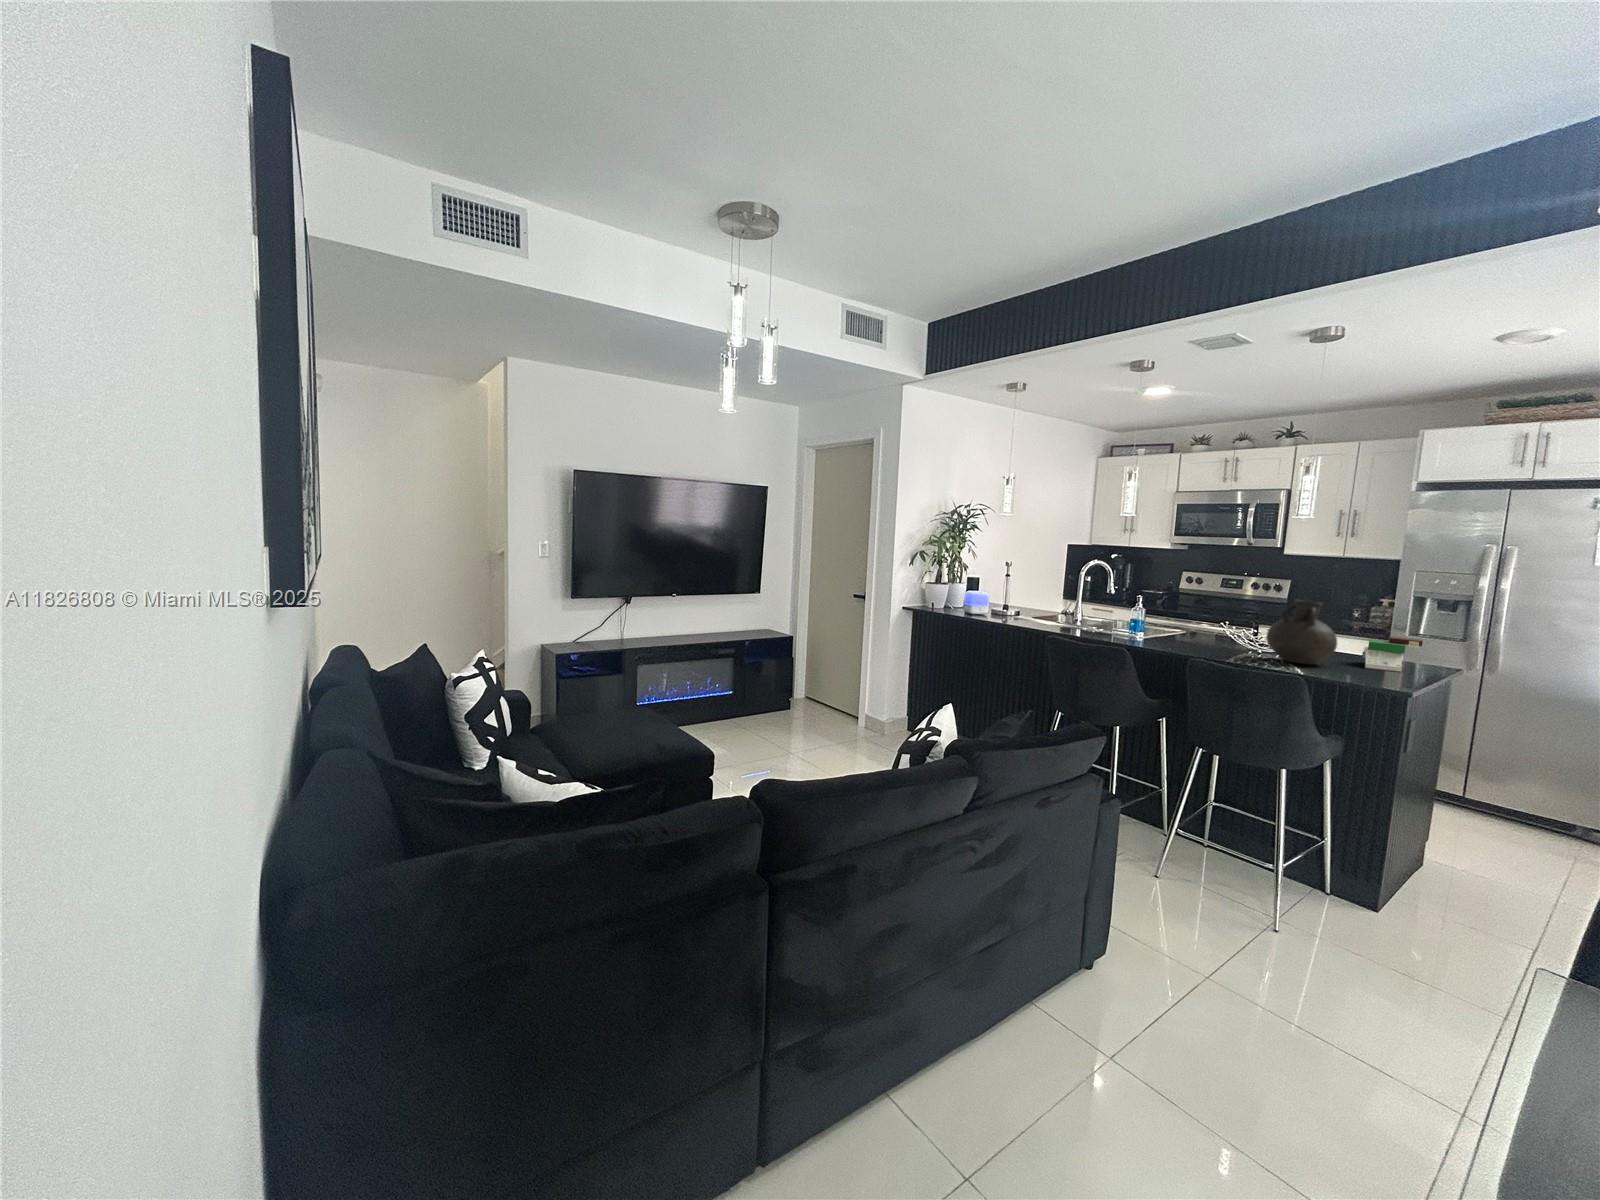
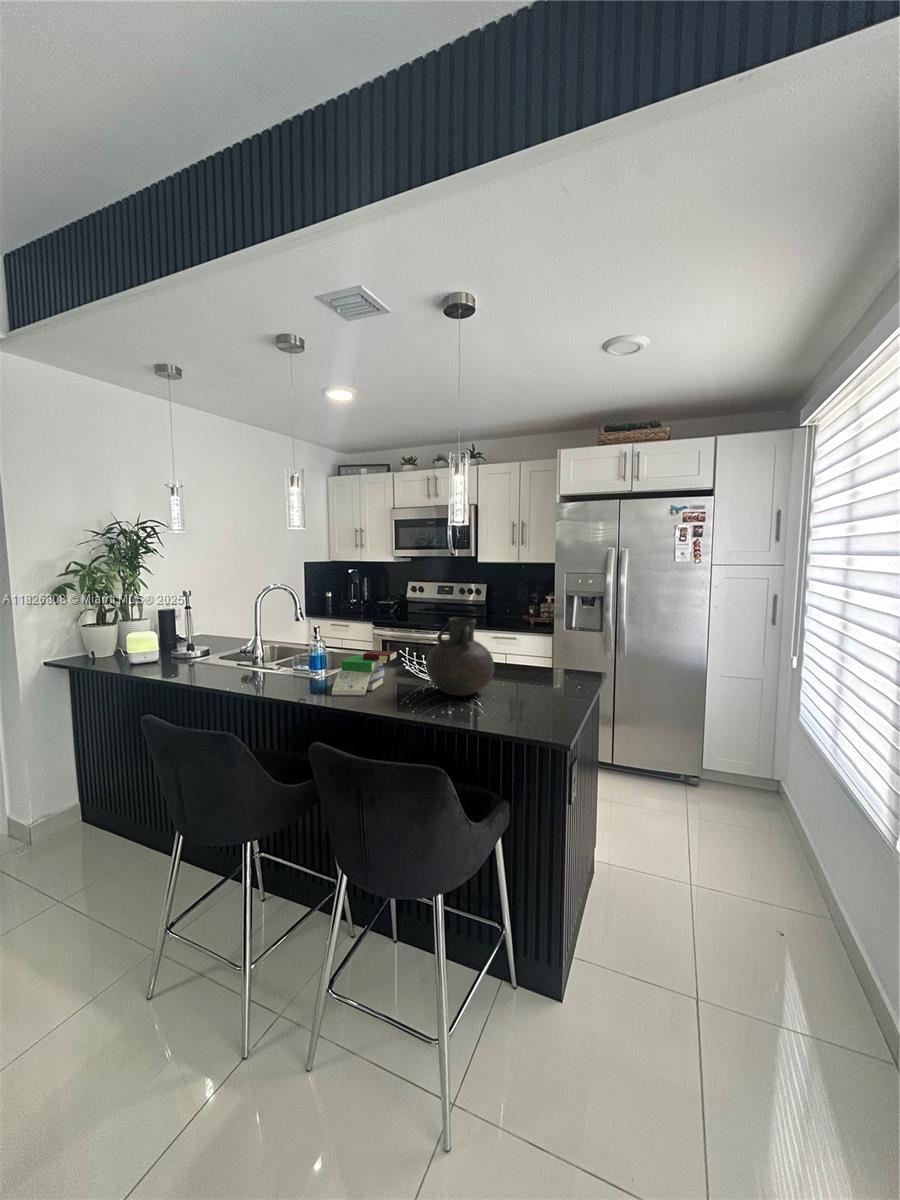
book: present [1362,636,1423,672] -> present [331,650,396,696]

